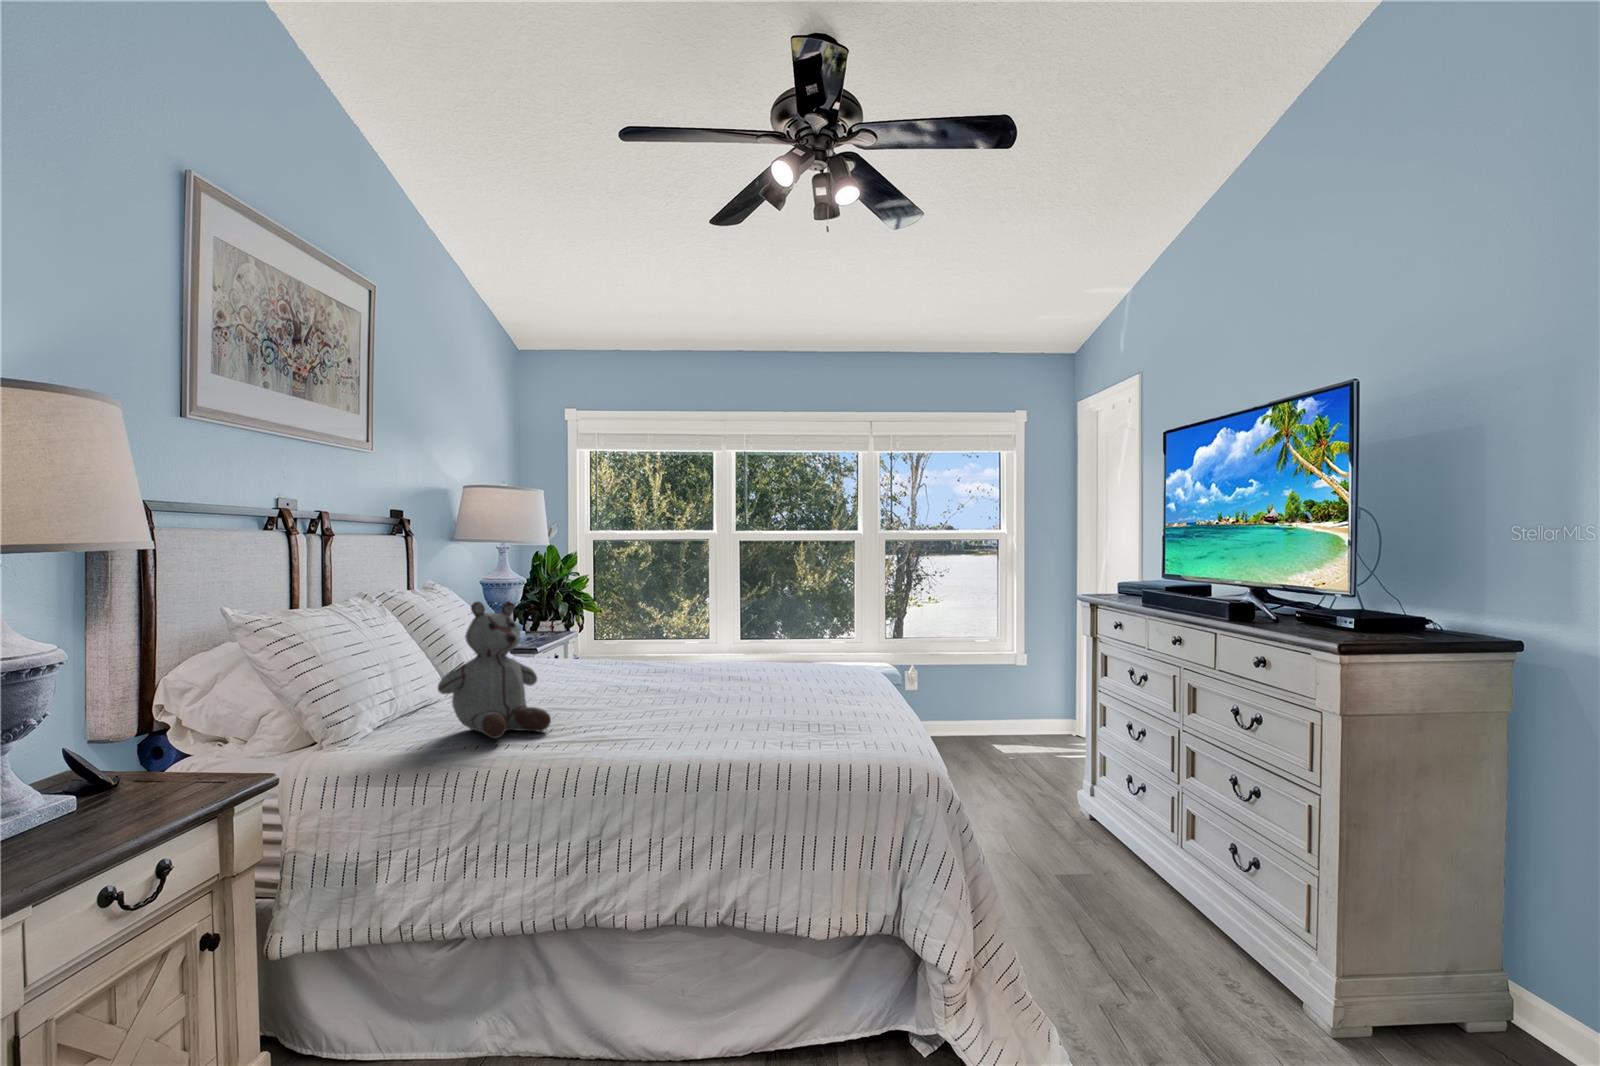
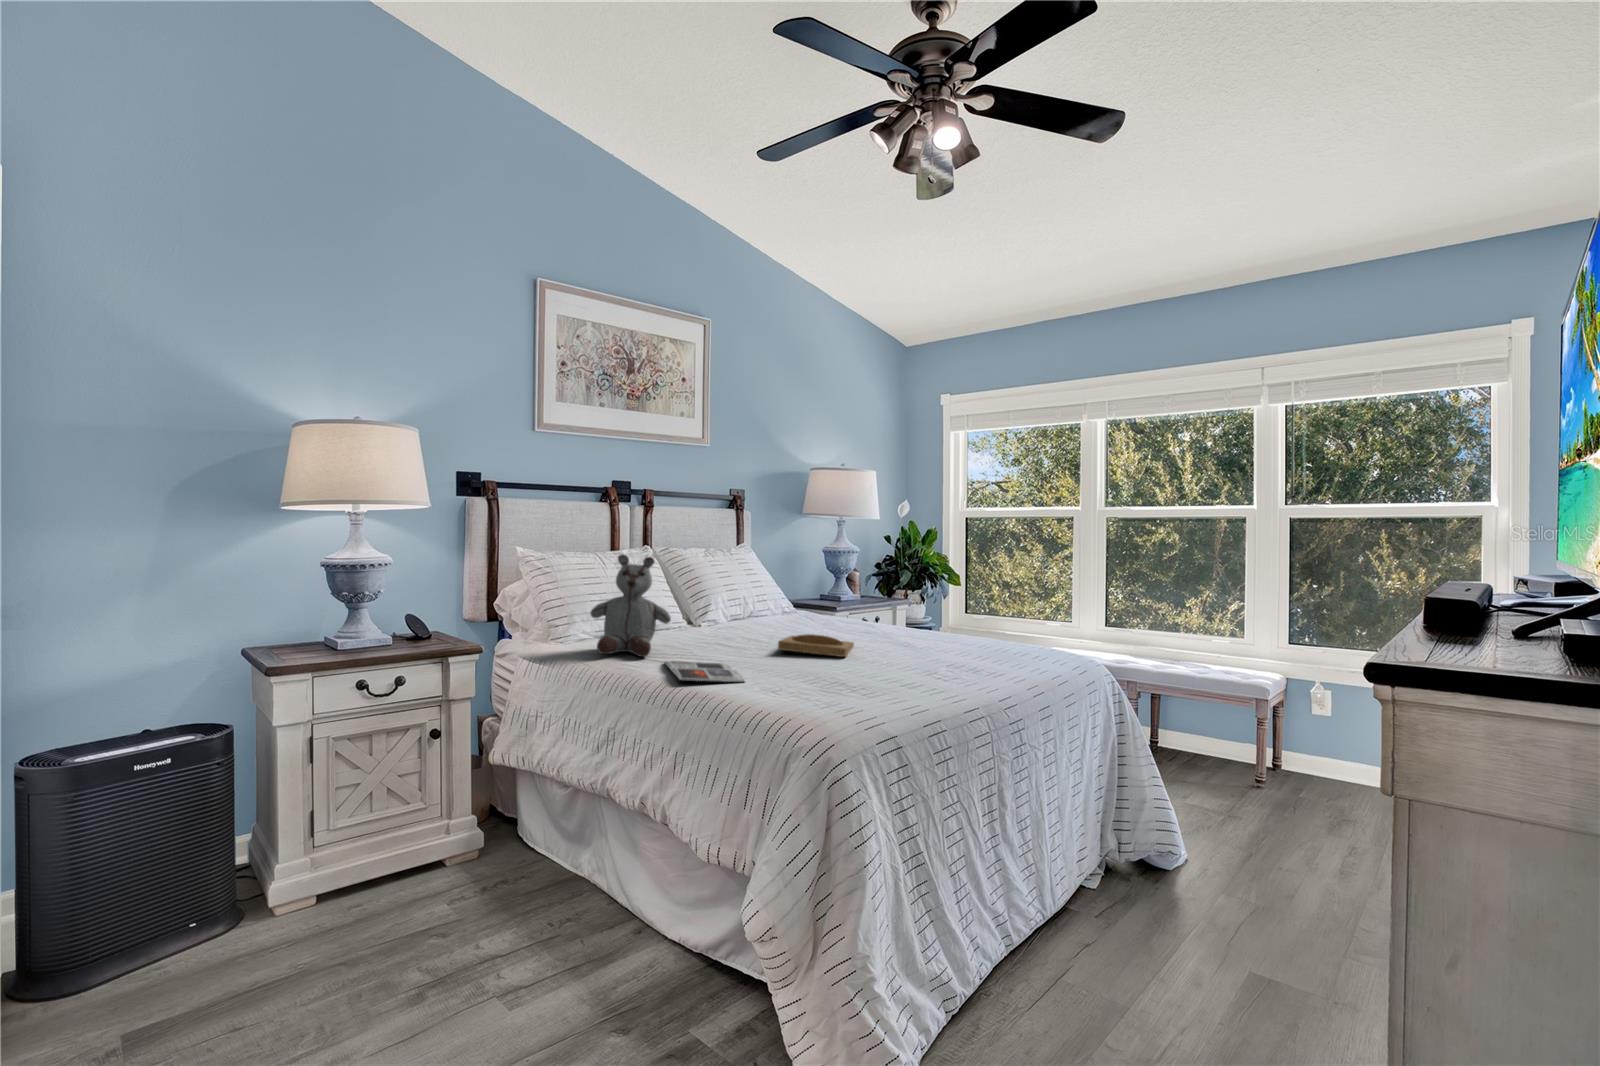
tray: none [626,671,723,692] -> present [778,634,854,657]
magazine: none [586,716,726,739] -> present [665,661,745,682]

